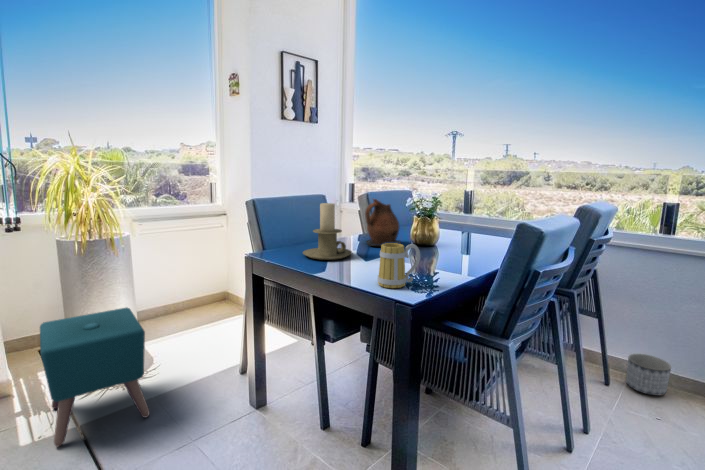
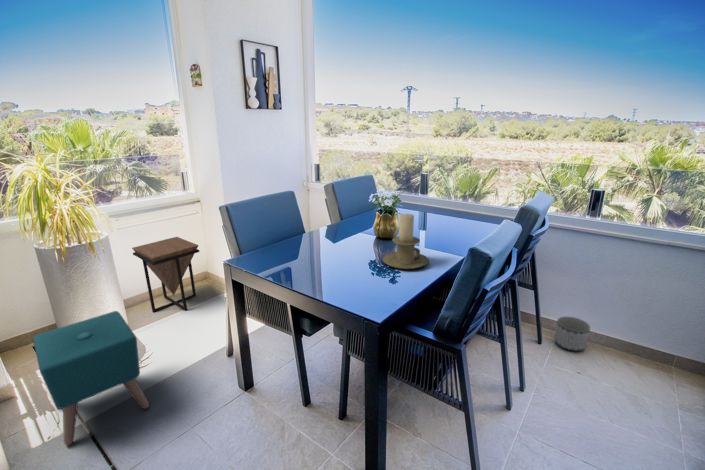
ceramic pitcher: present [365,199,401,246] -> none [333,199,367,243]
candle holder: present [303,203,352,260] -> present [382,214,429,269]
mug: present [377,243,420,288] -> none [348,259,384,301]
side table: none [152,249,221,327] -> present [132,237,199,312]

